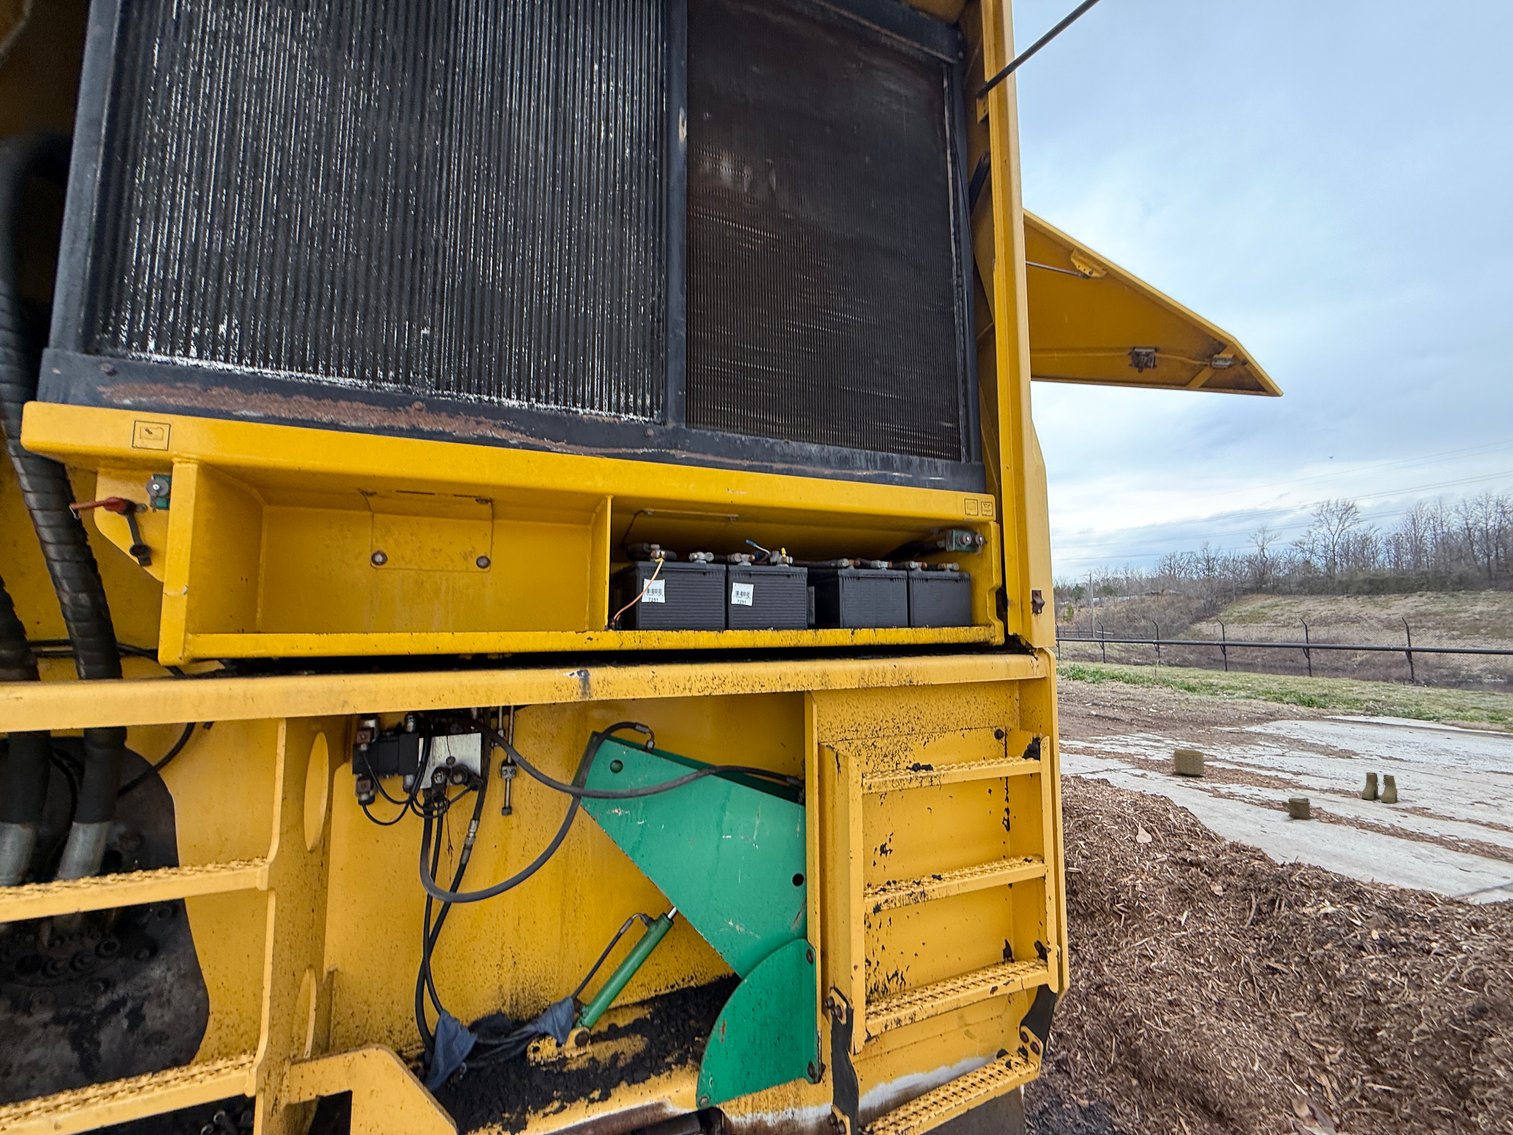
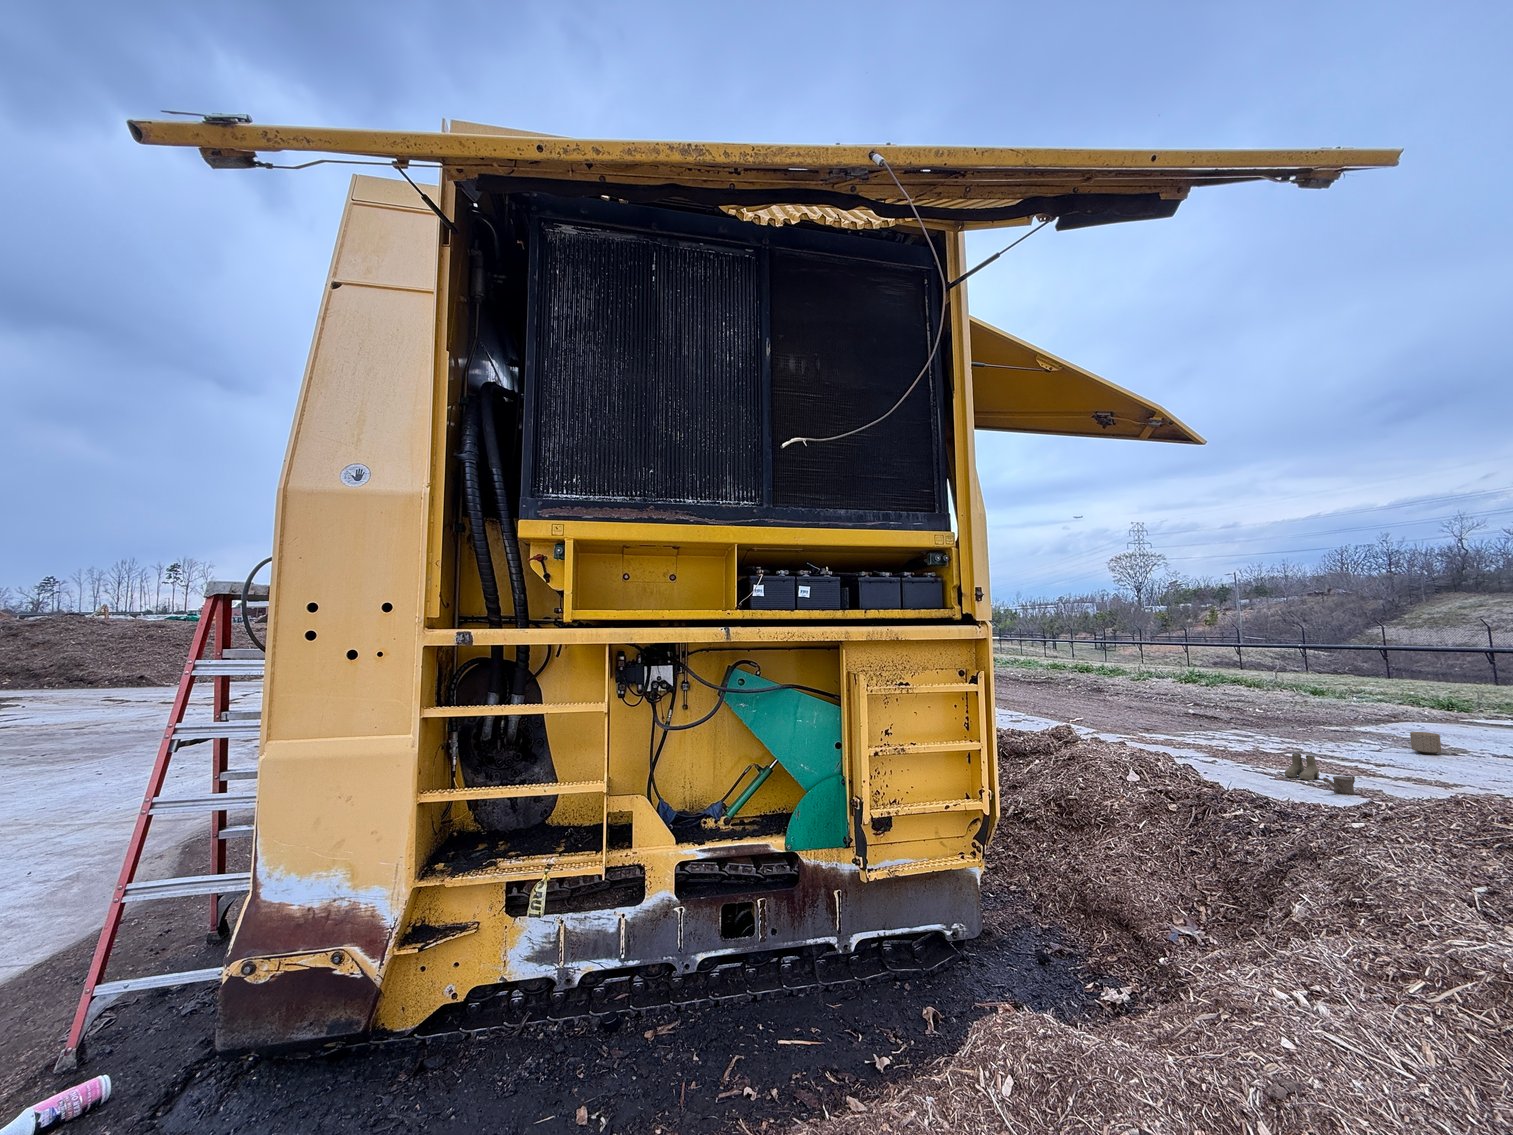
planter: present [1174,749,1204,776] -> present [1410,732,1441,755]
boots: present [1362,772,1398,803] -> present [1285,754,1319,780]

